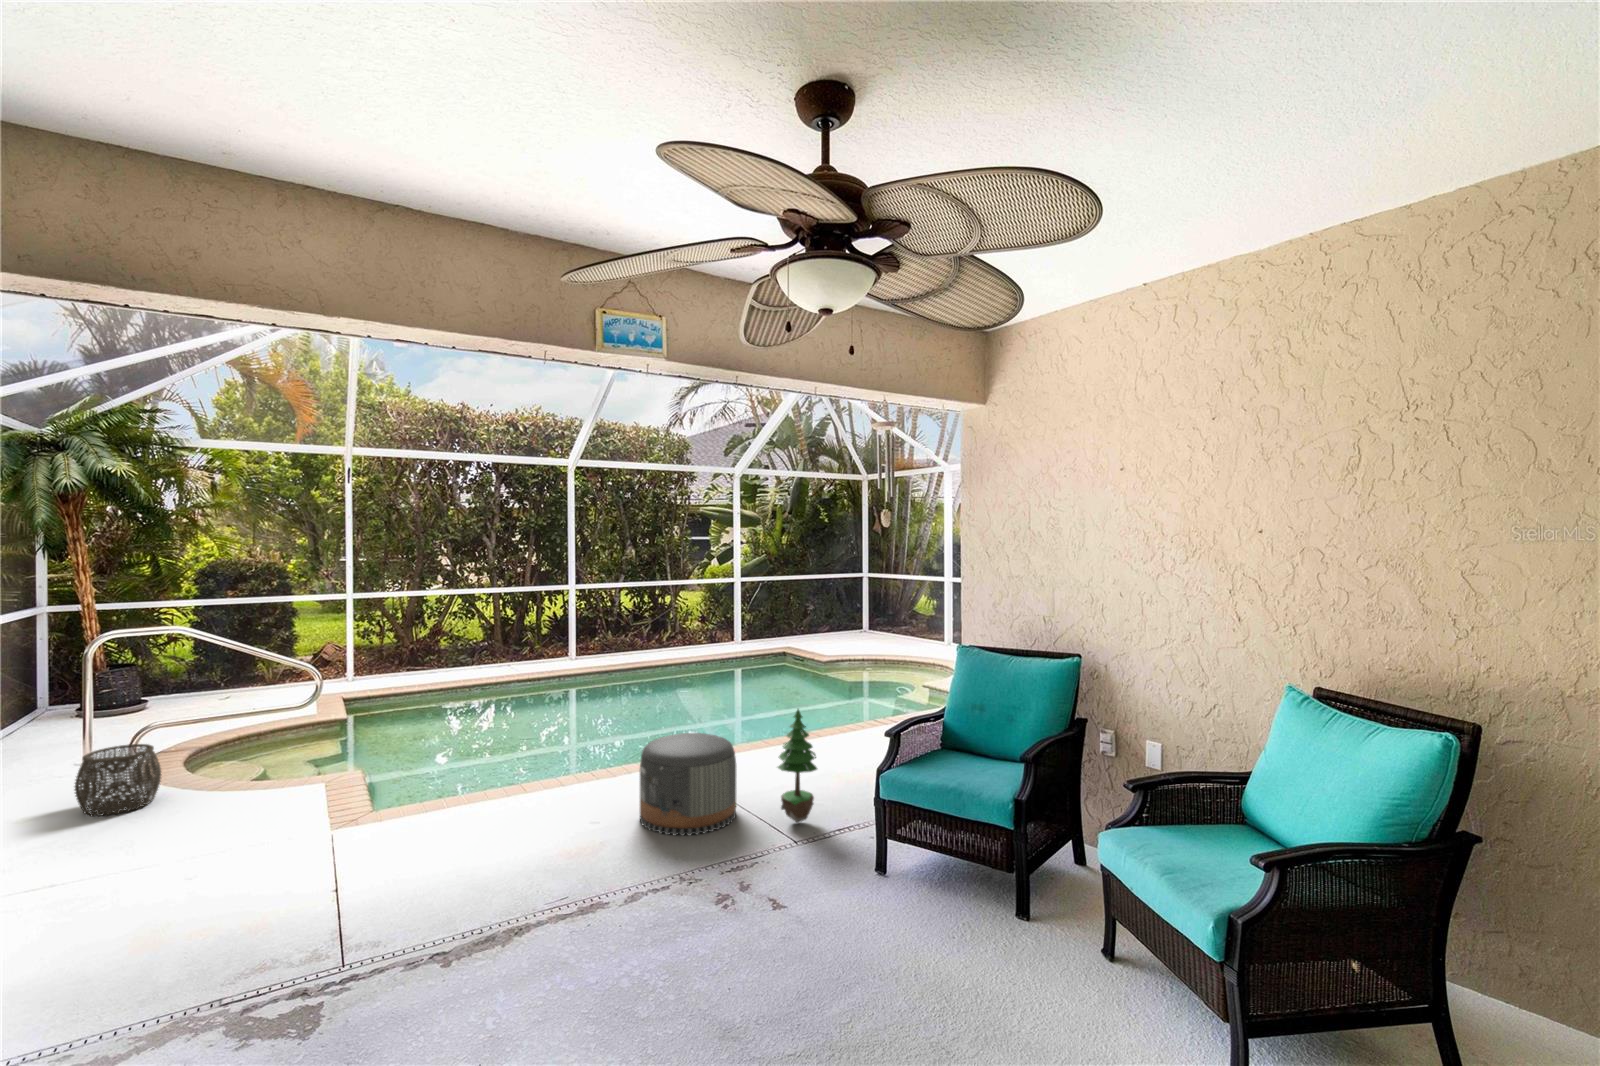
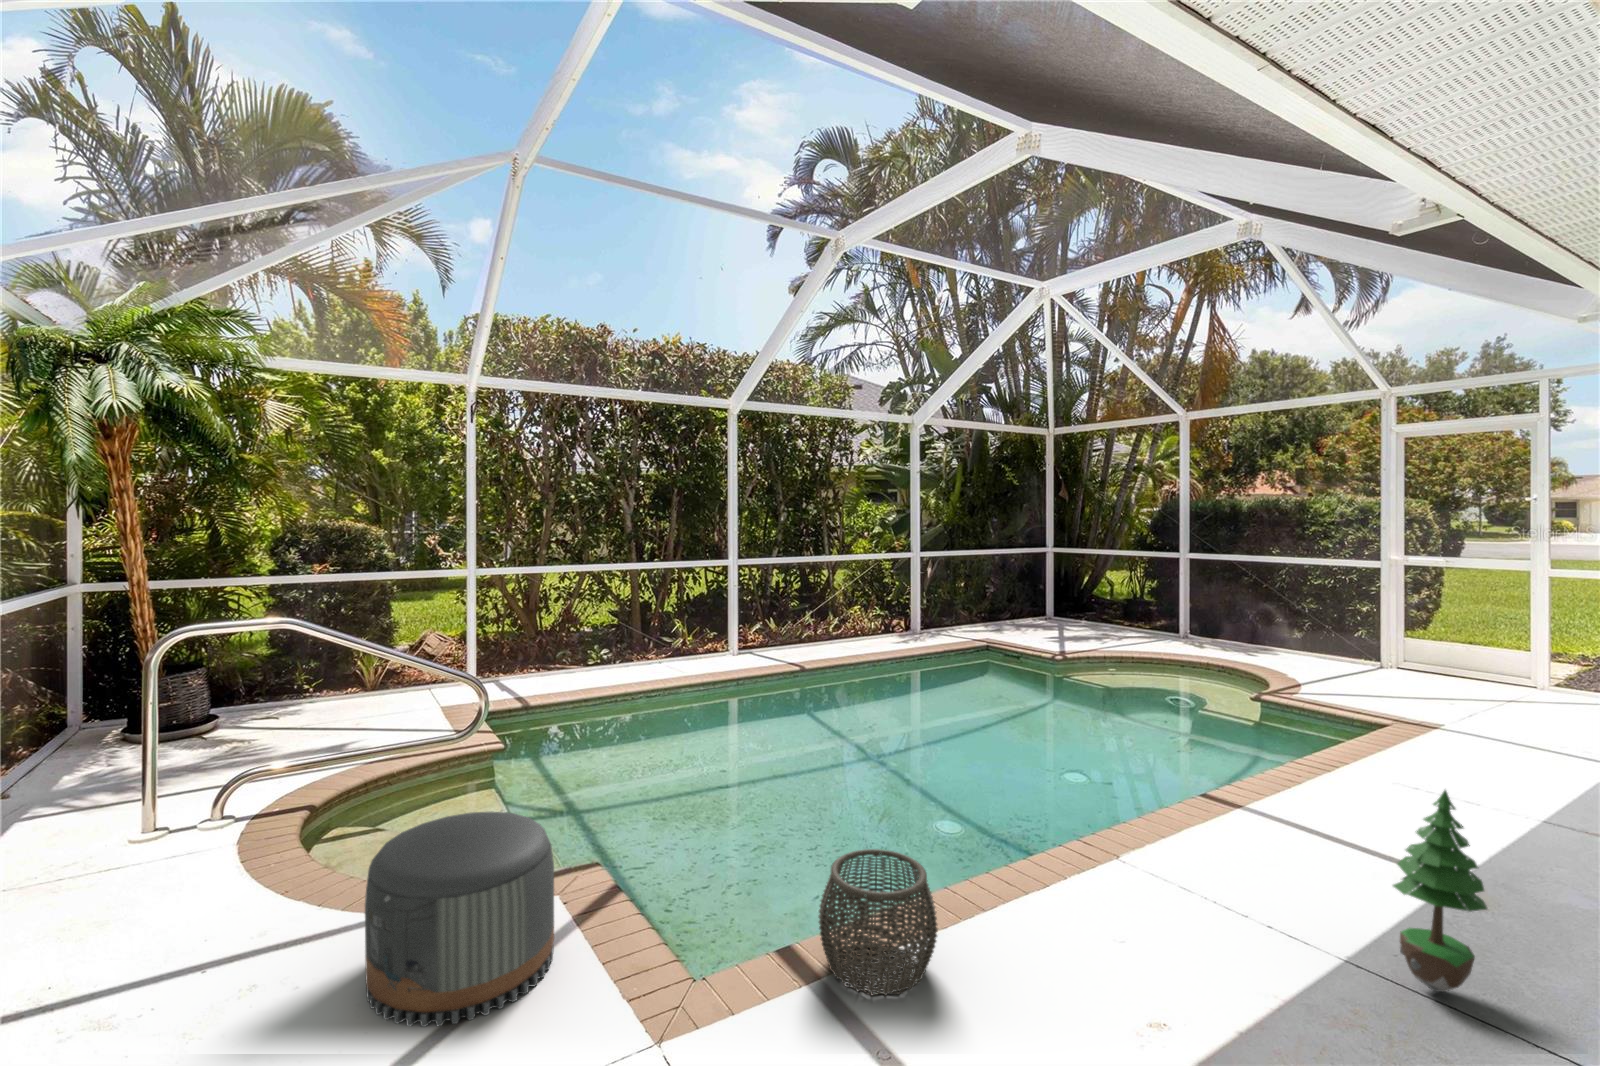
pouf: present [640,733,736,836] -> present [365,812,554,1027]
woven basket: present [74,744,161,816] -> present [819,849,938,996]

